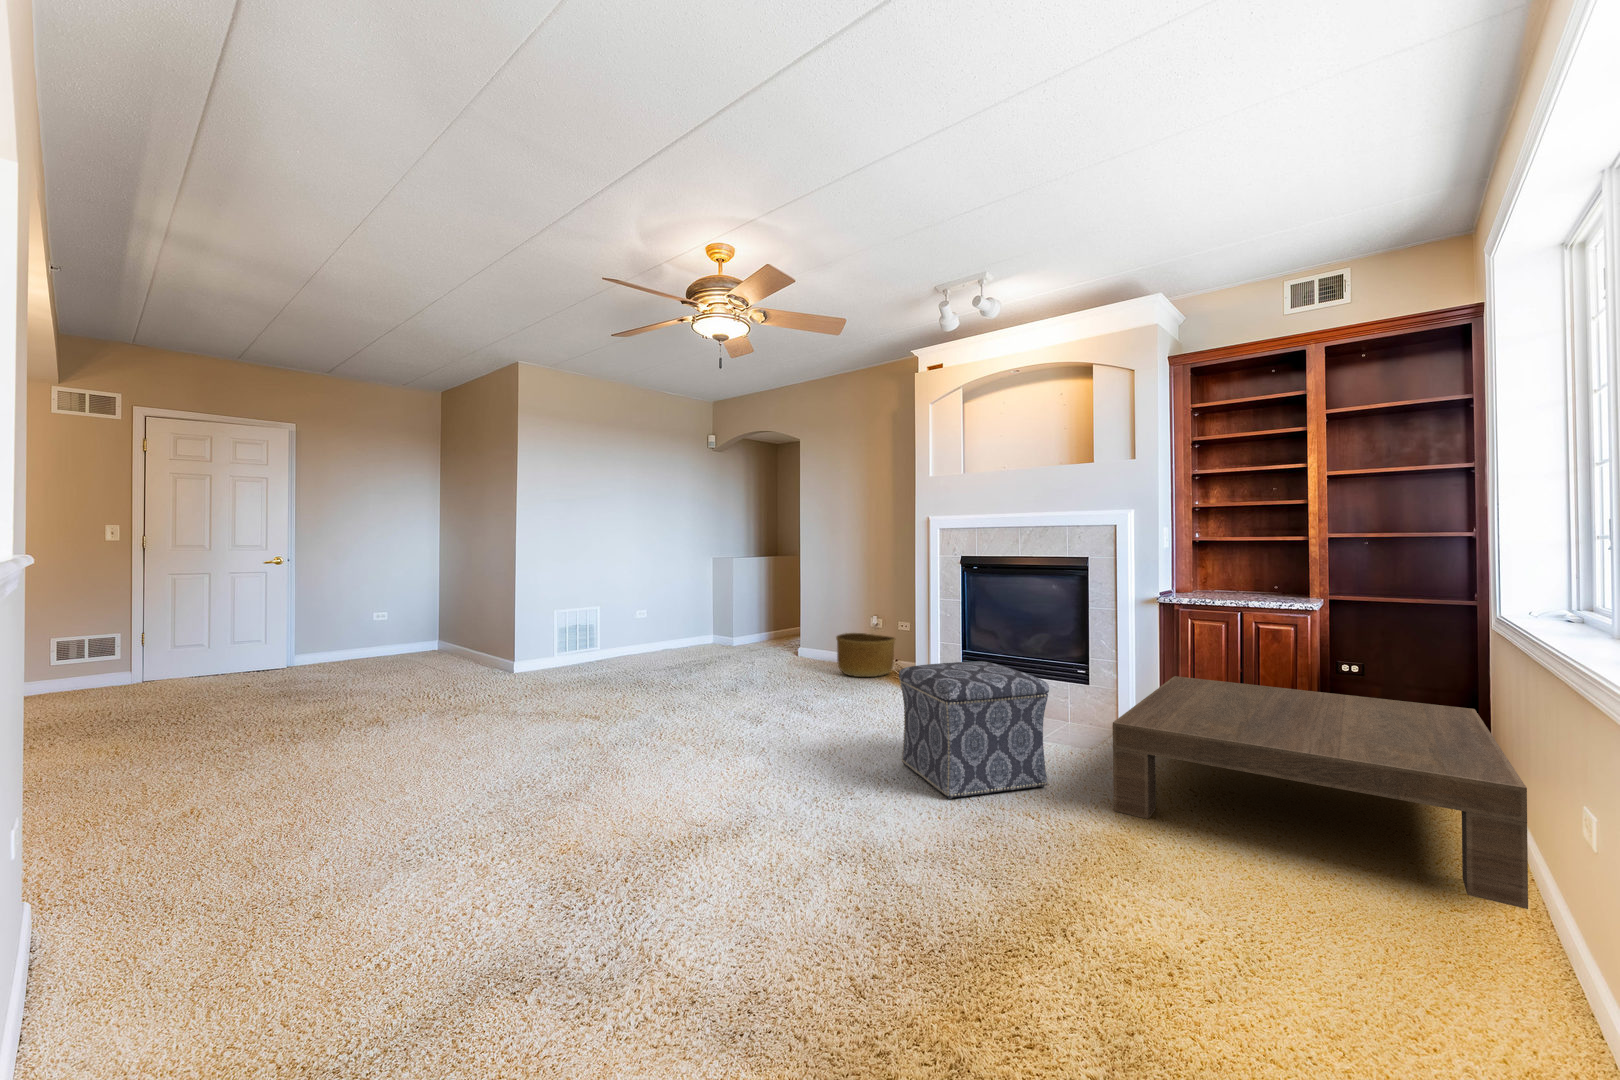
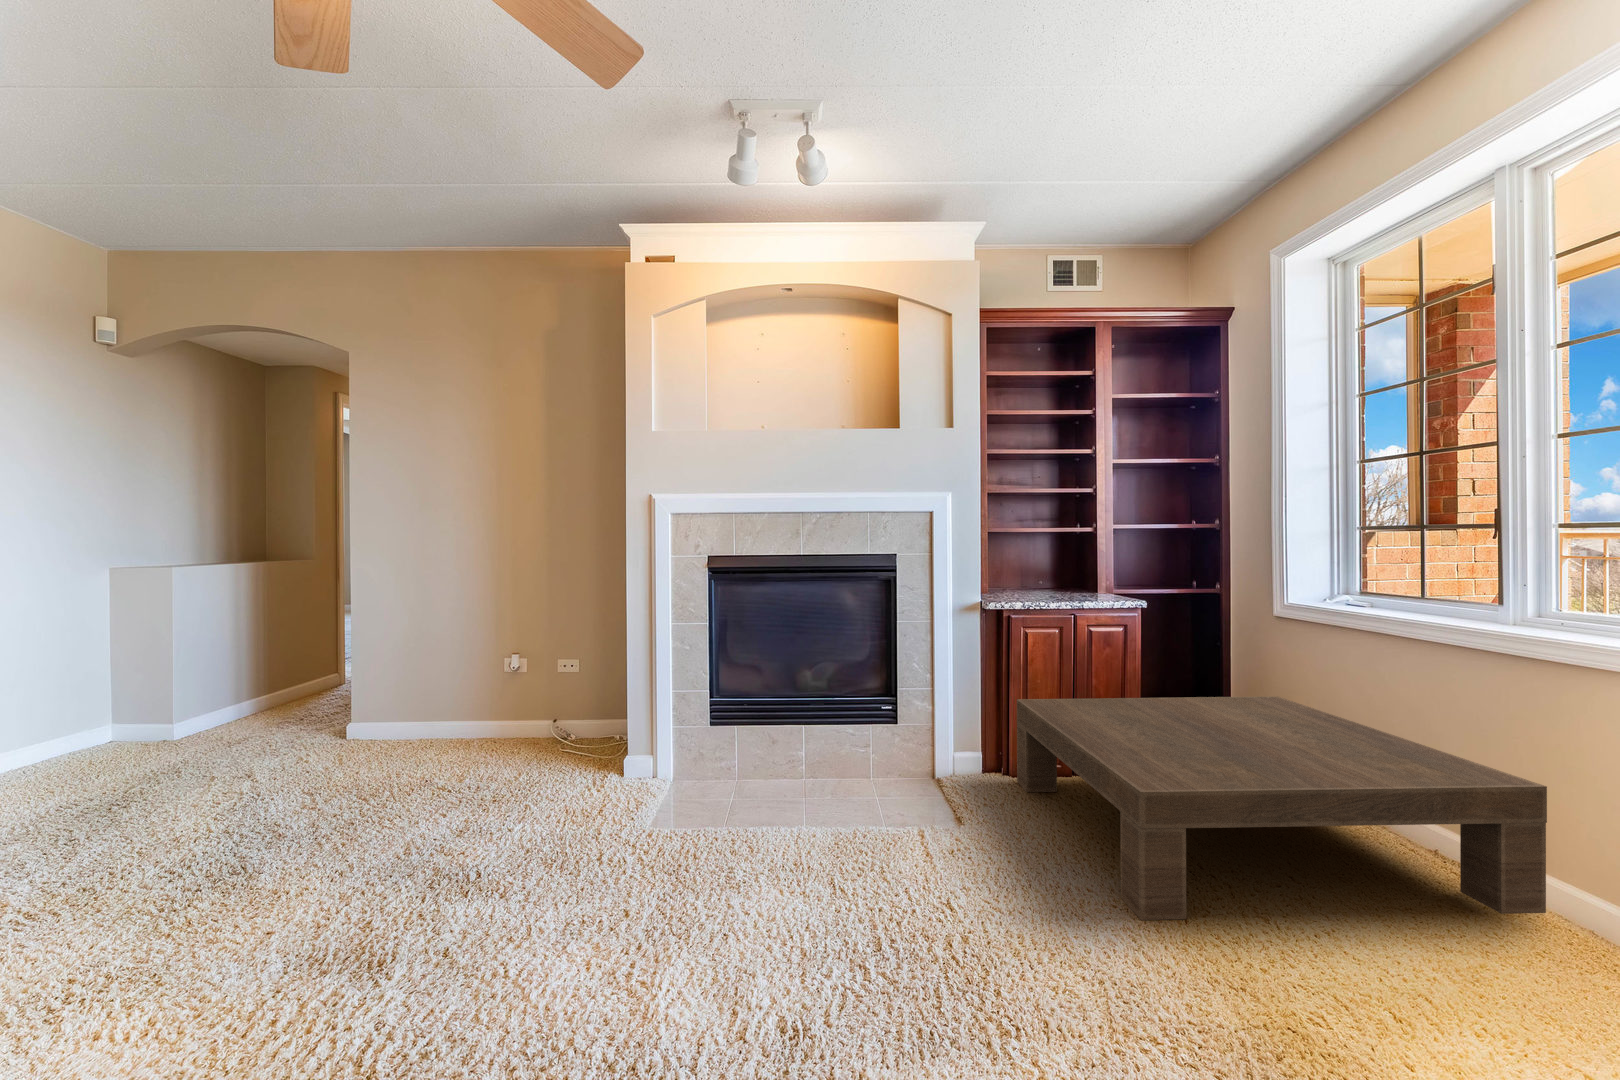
basket: present [836,633,895,677] -> none [457,685,560,762]
ottoman: present [899,661,1049,799] -> none [786,721,1029,990]

